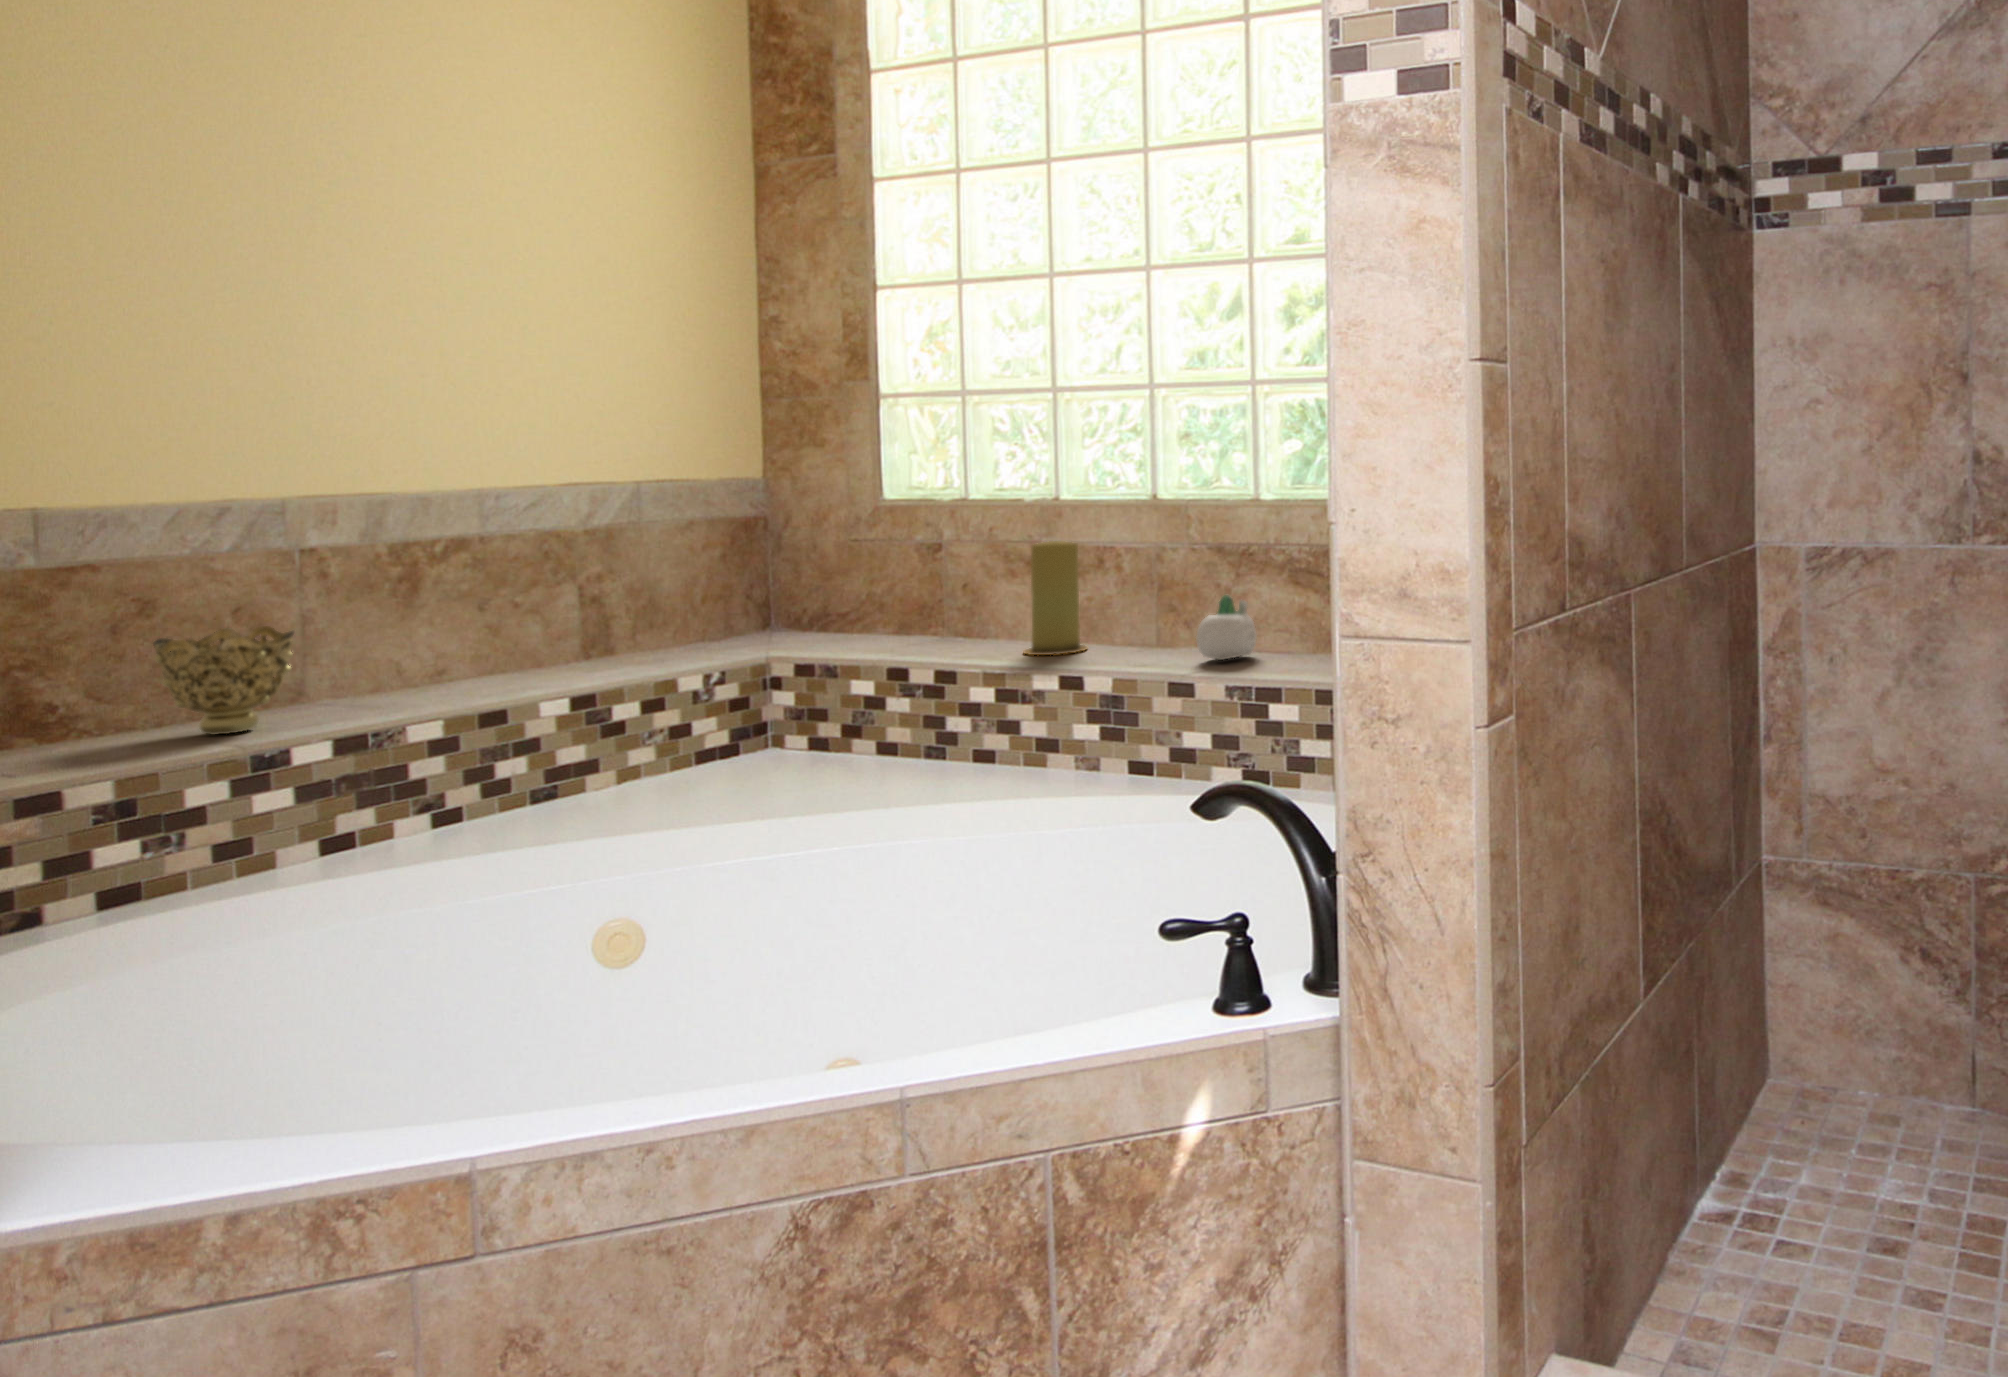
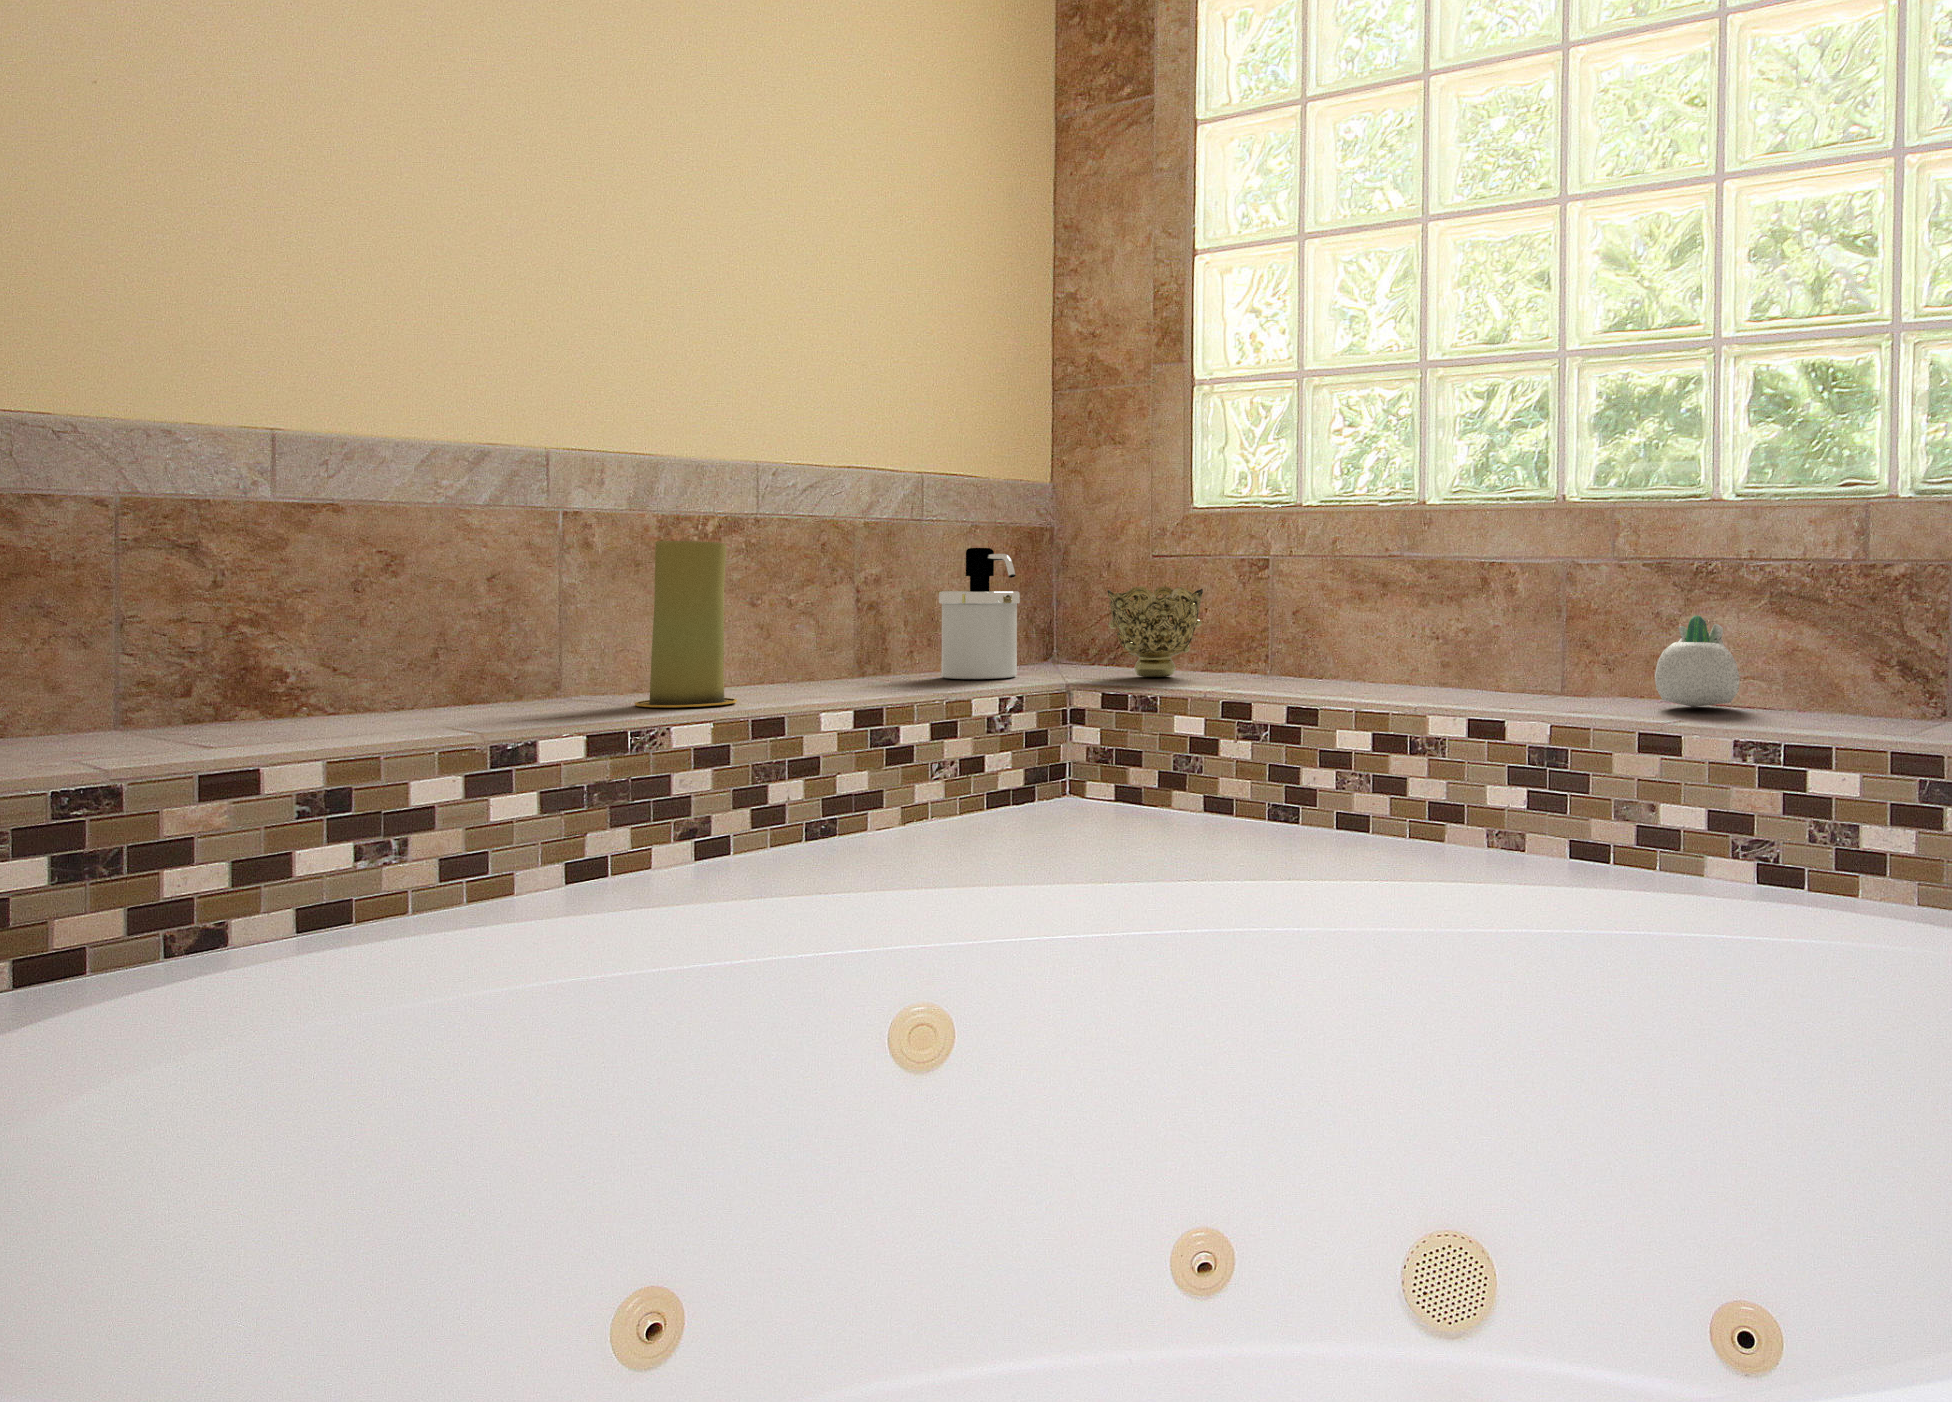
candle: present [1024,541,1087,655] -> present [635,541,737,707]
soap dispenser: none [652,546,726,657] -> present [939,548,1020,679]
decorative bowl: present [154,626,294,735] -> present [1107,586,1203,677]

